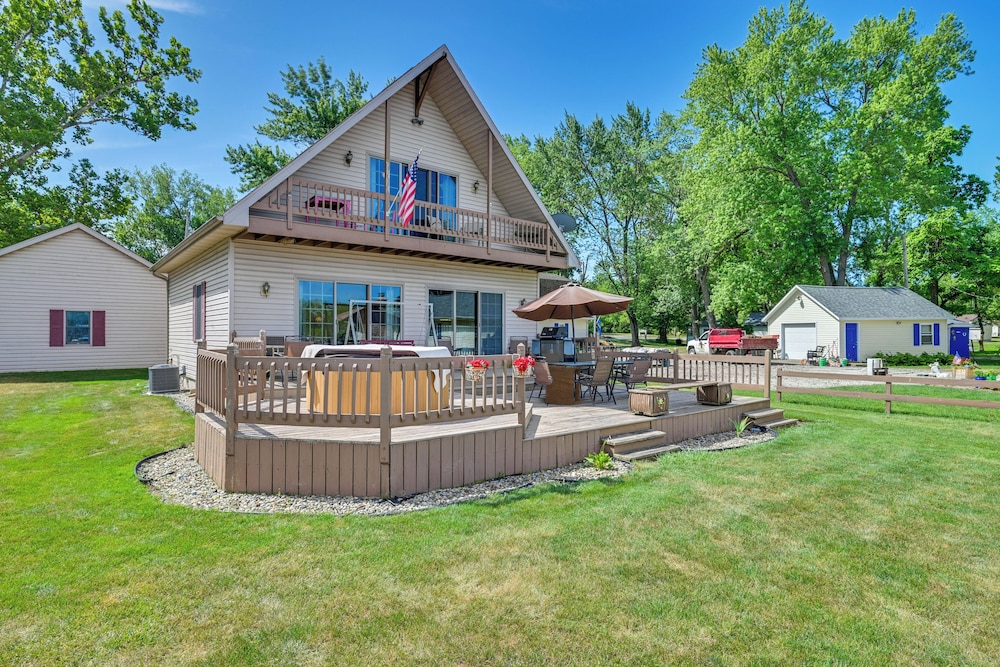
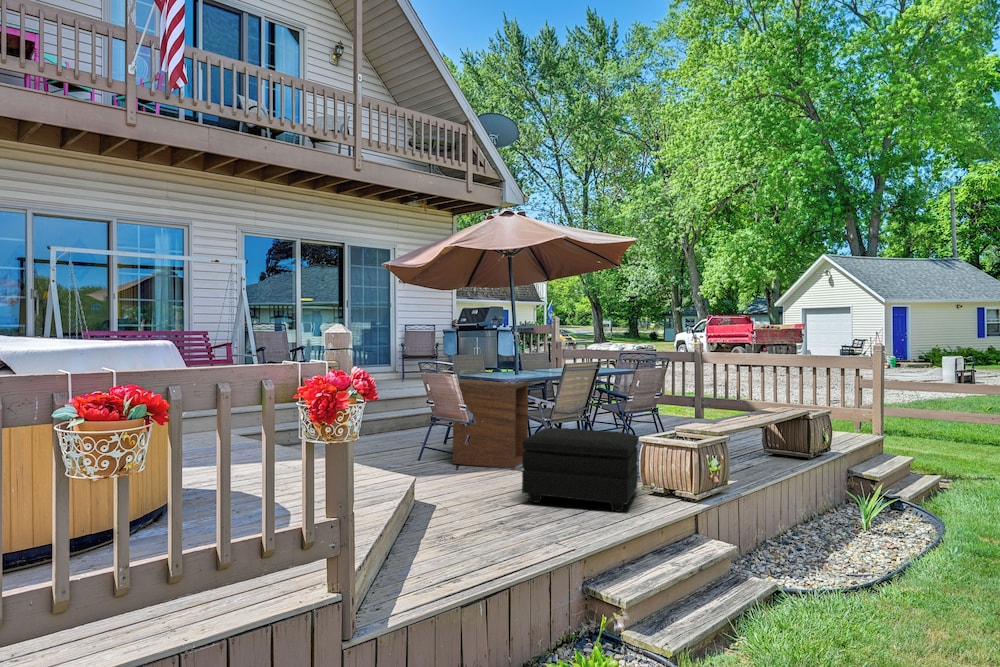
footstool: none [577,386,626,418] -> present [522,428,638,512]

